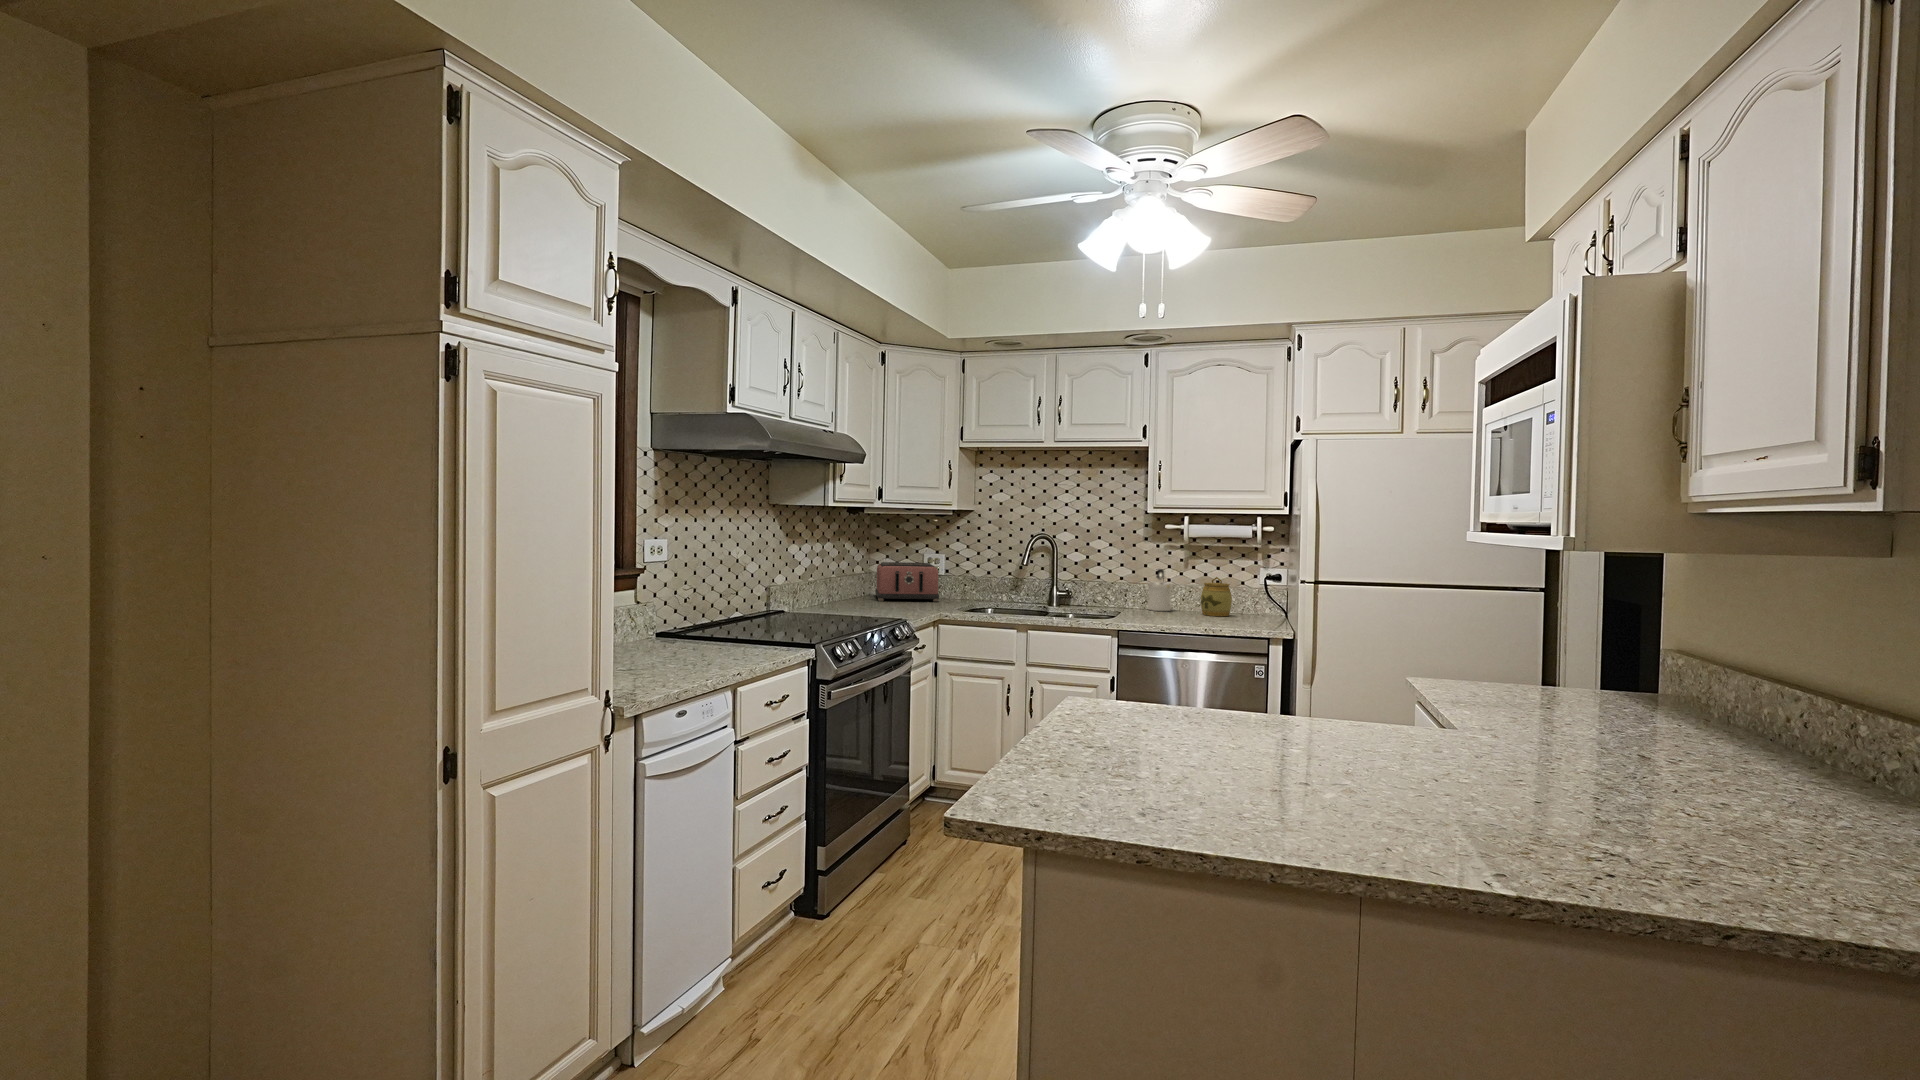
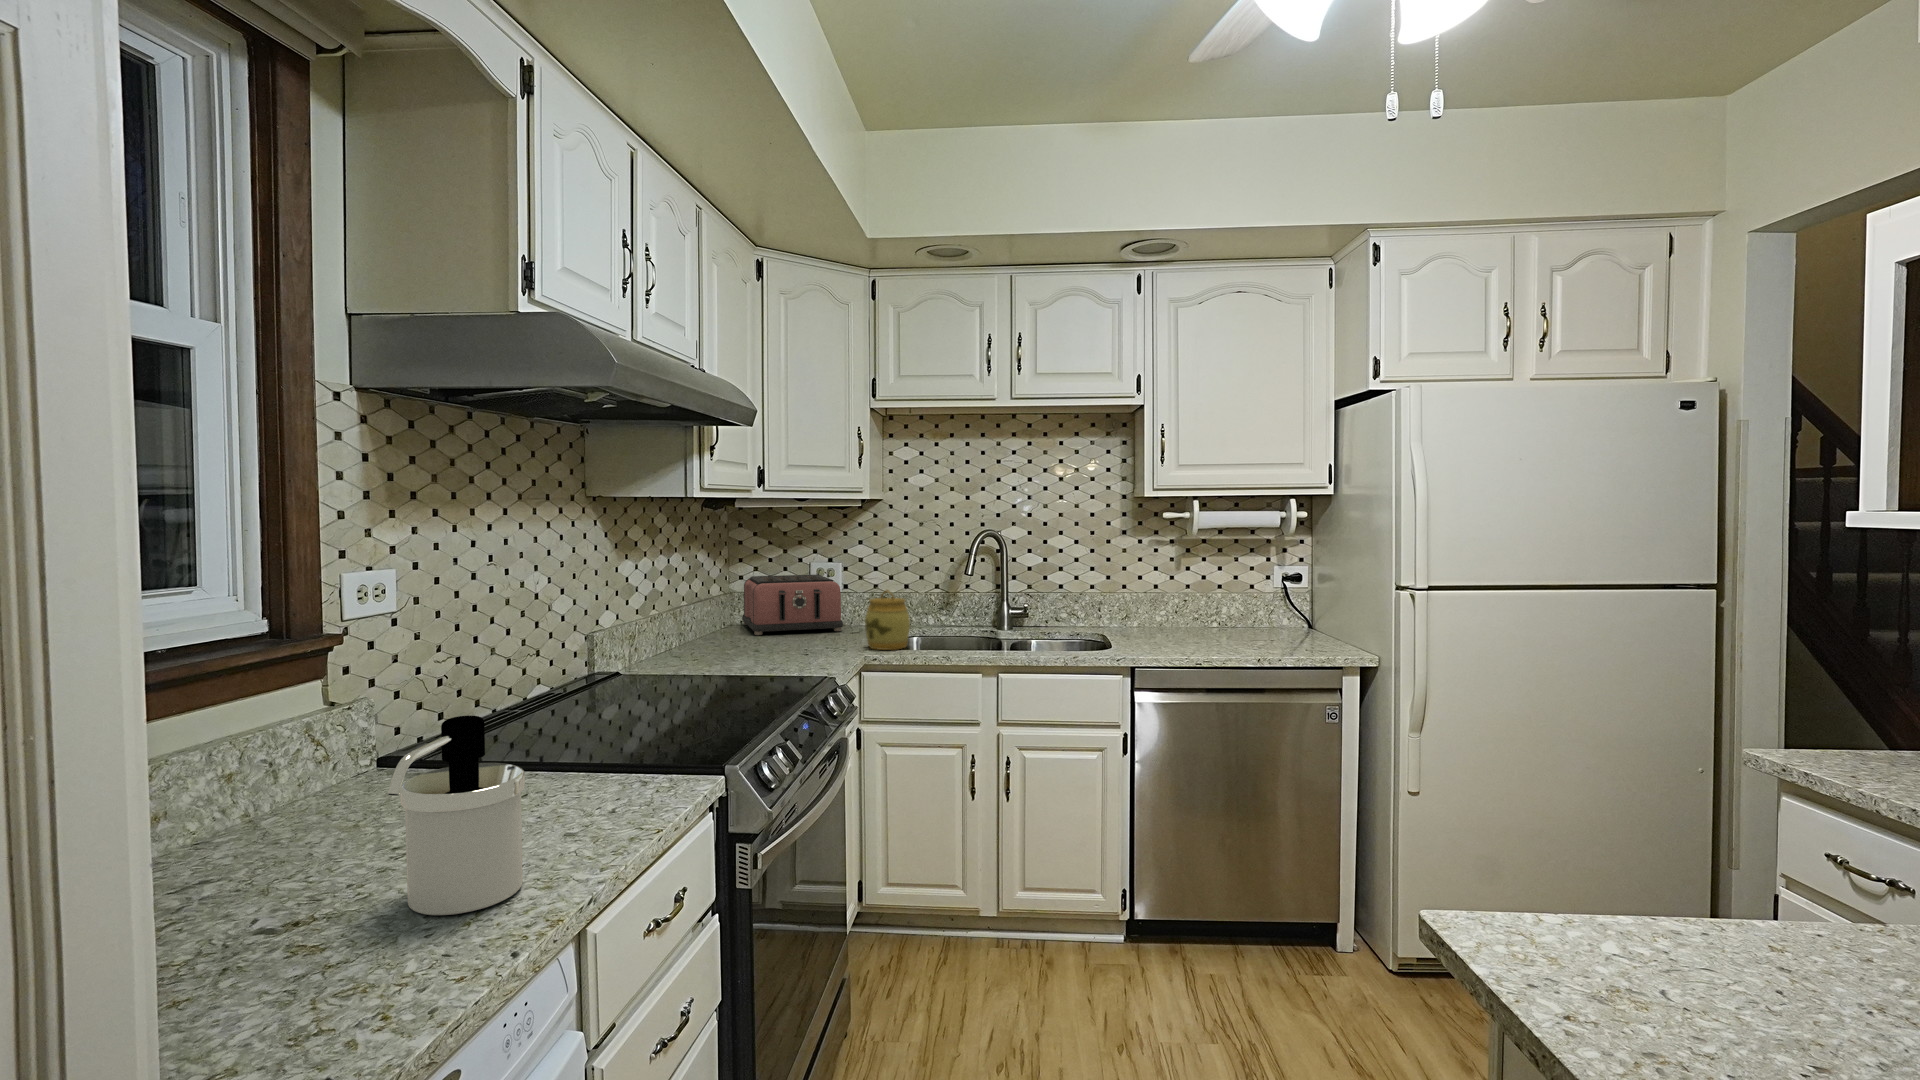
soap dispenser: present [1148,569,1172,611] -> present [388,715,525,915]
jar: present [1201,577,1232,616] -> present [865,590,910,650]

